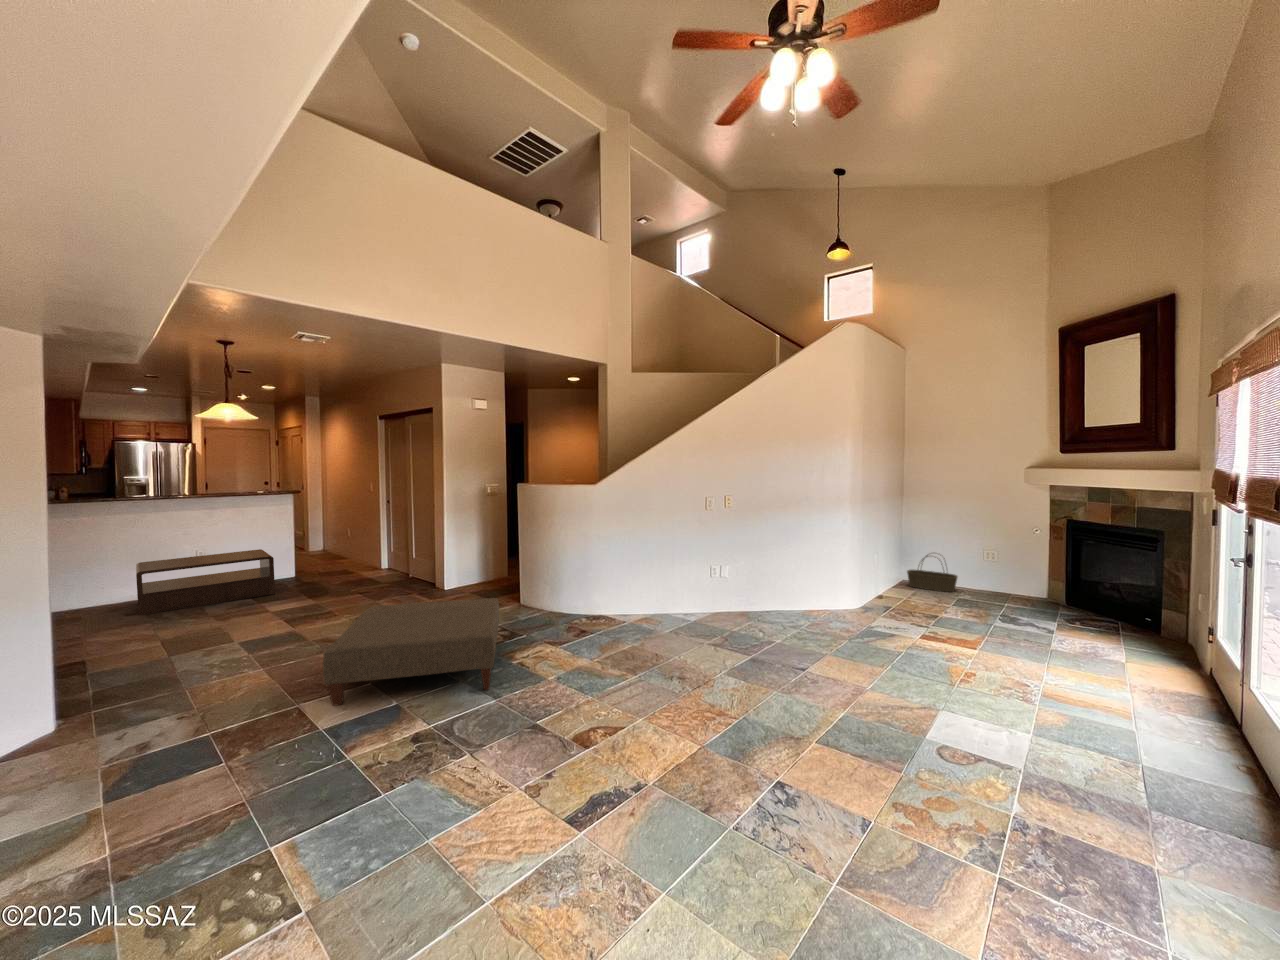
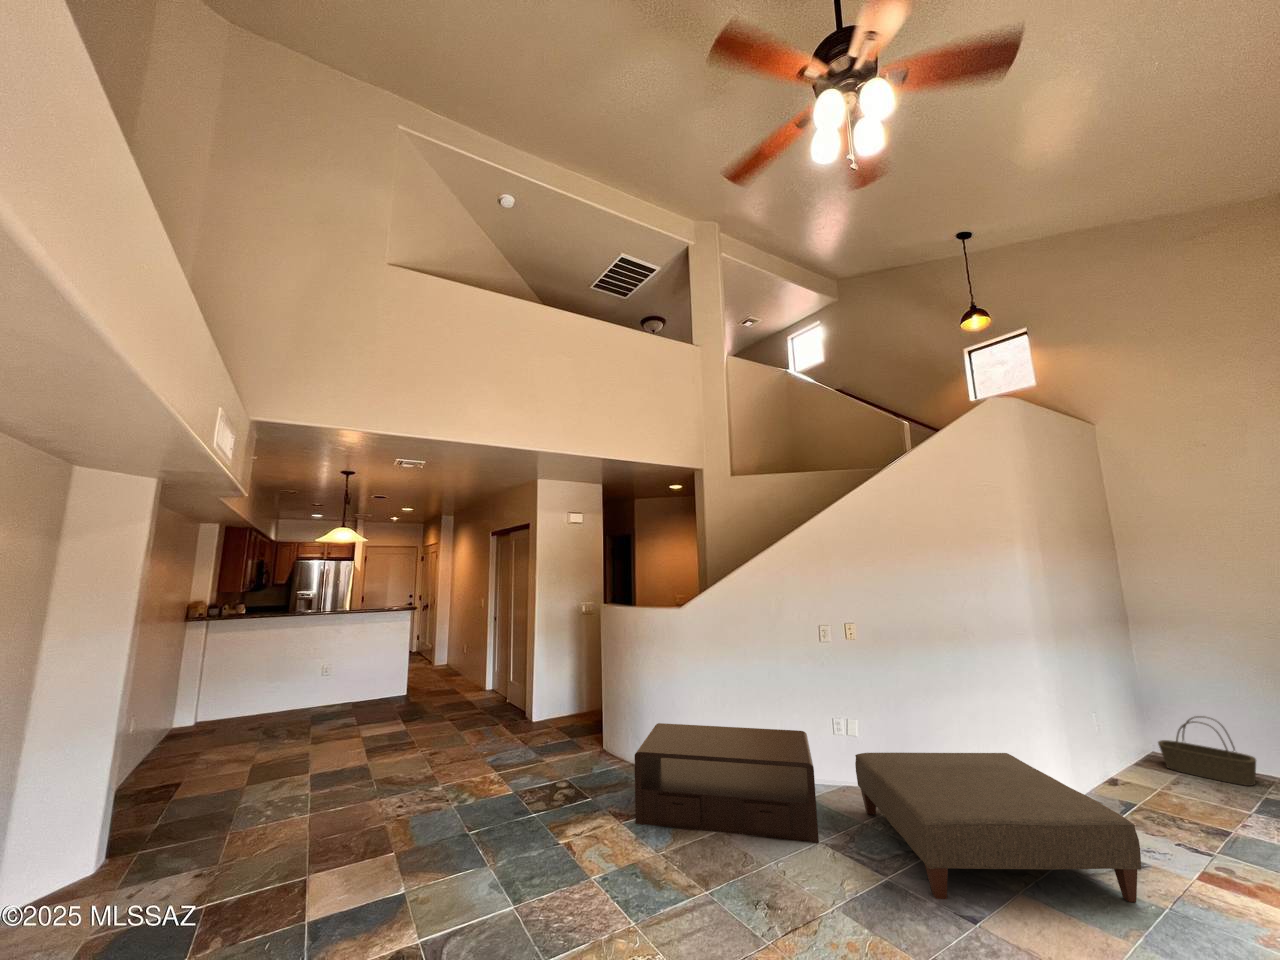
coffee table: present [136,549,275,615] -> present [635,723,819,843]
ottoman: present [323,598,499,706] -> present [855,753,1141,902]

